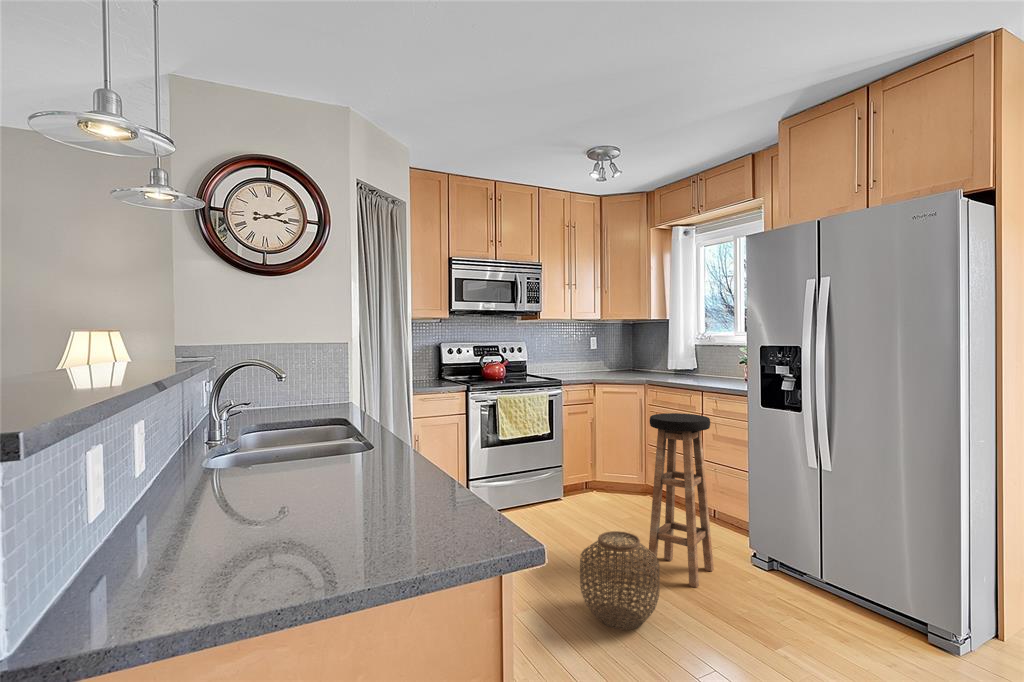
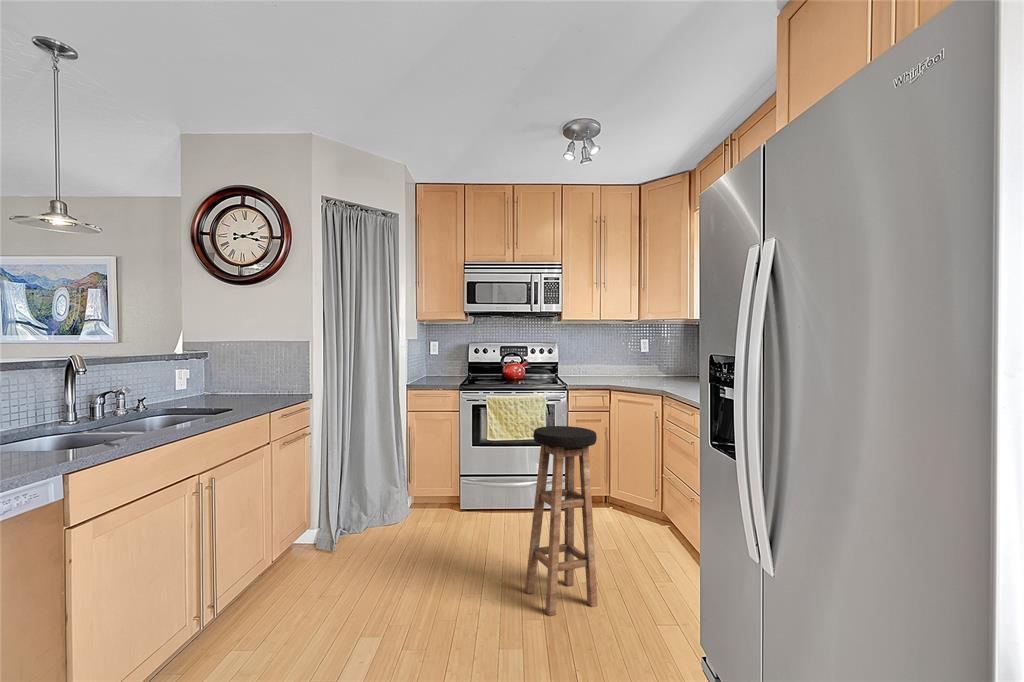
woven basket: present [580,531,660,630] -> none [398,533,476,630]

